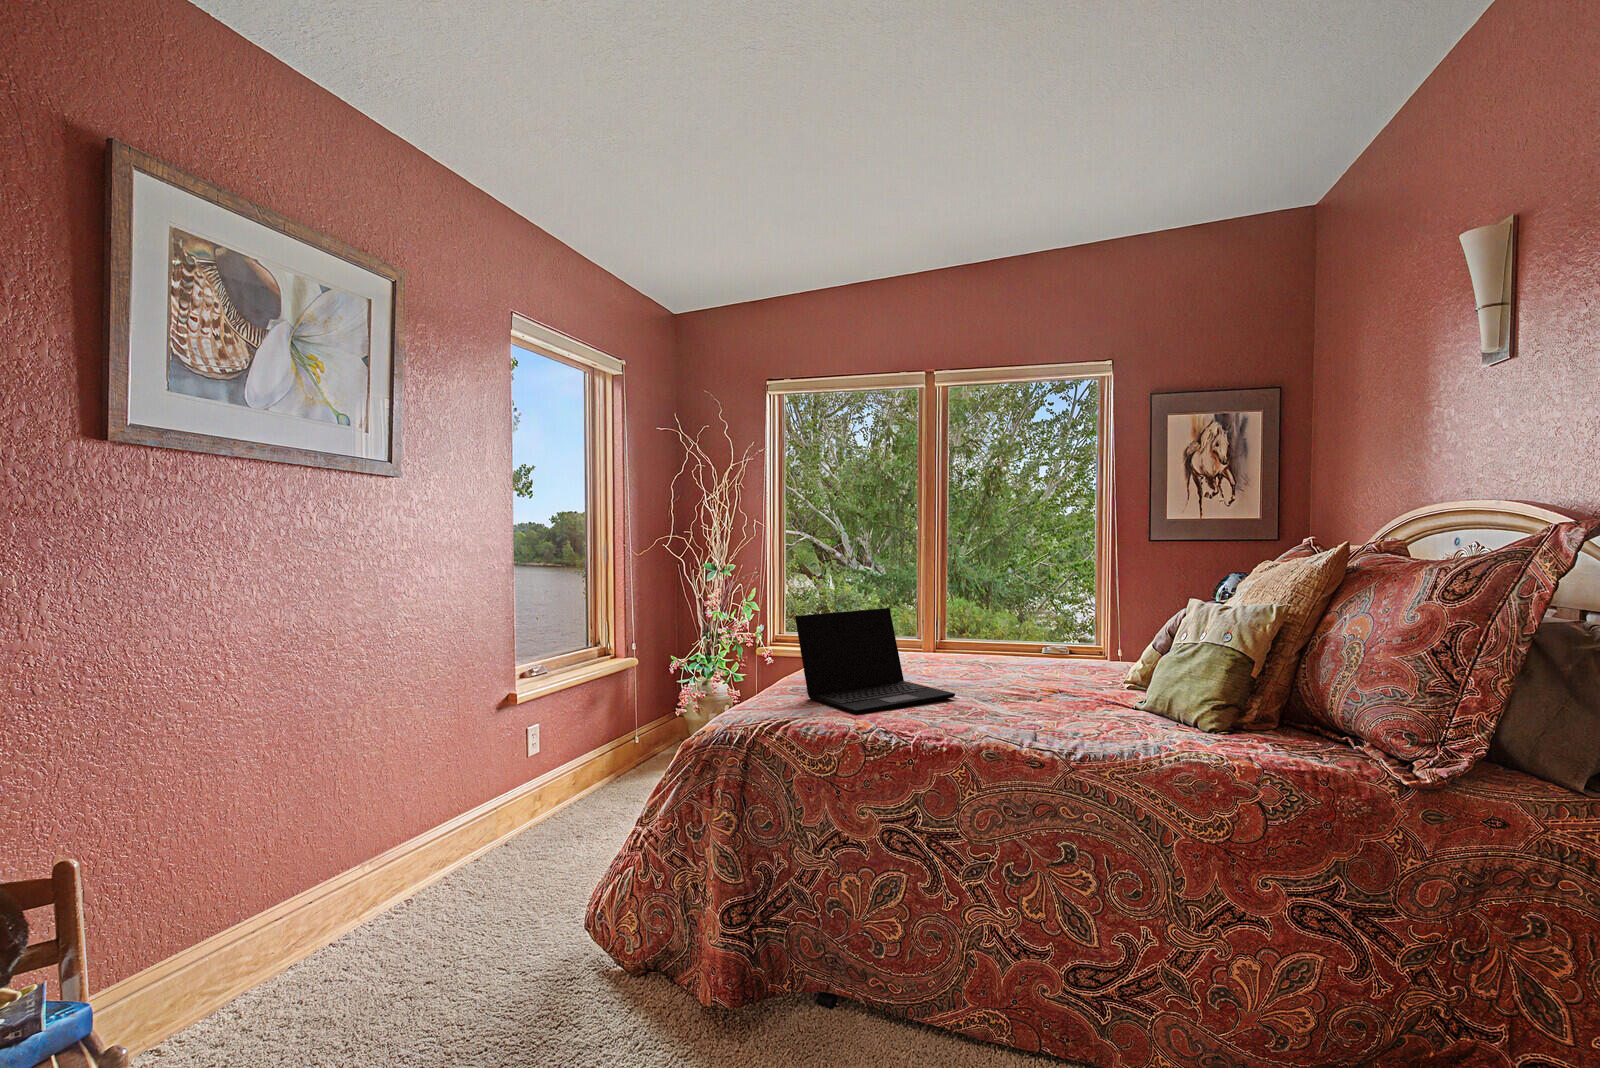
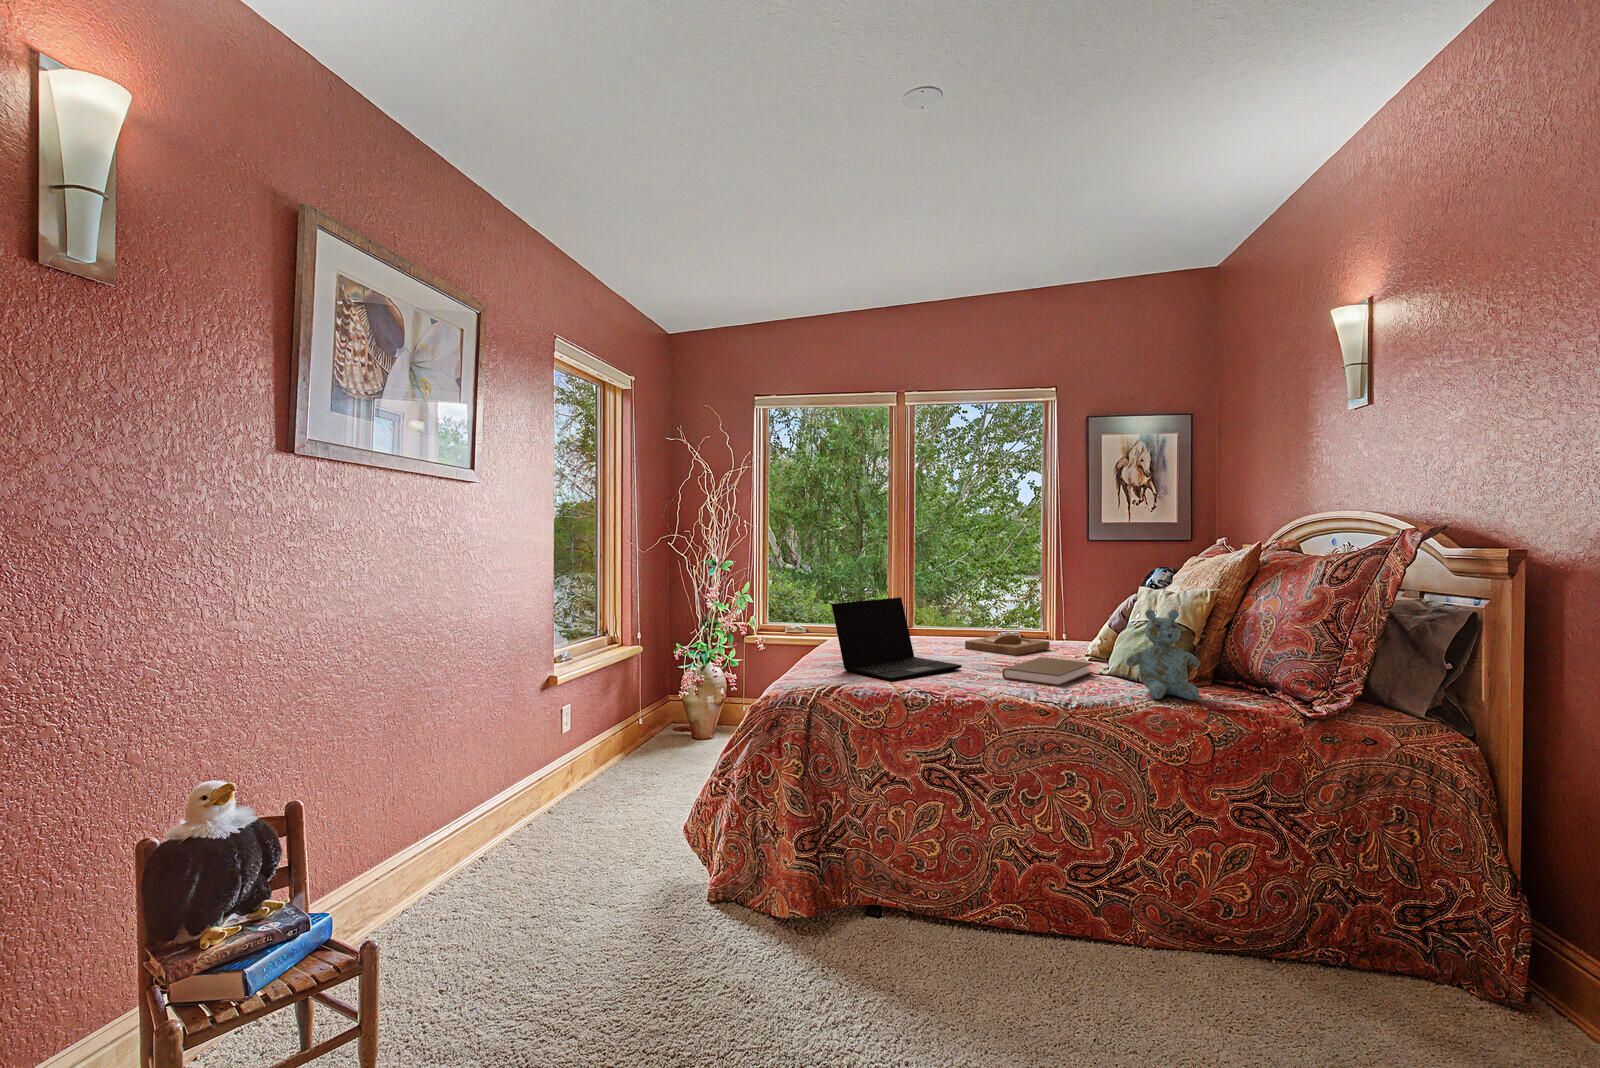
stuffed bear: none [1154,629,1255,753] -> present [1126,610,1200,700]
tray: none [979,653,1084,680] -> present [965,635,1049,656]
book: none [1000,685,1122,726] -> present [1002,657,1093,686]

